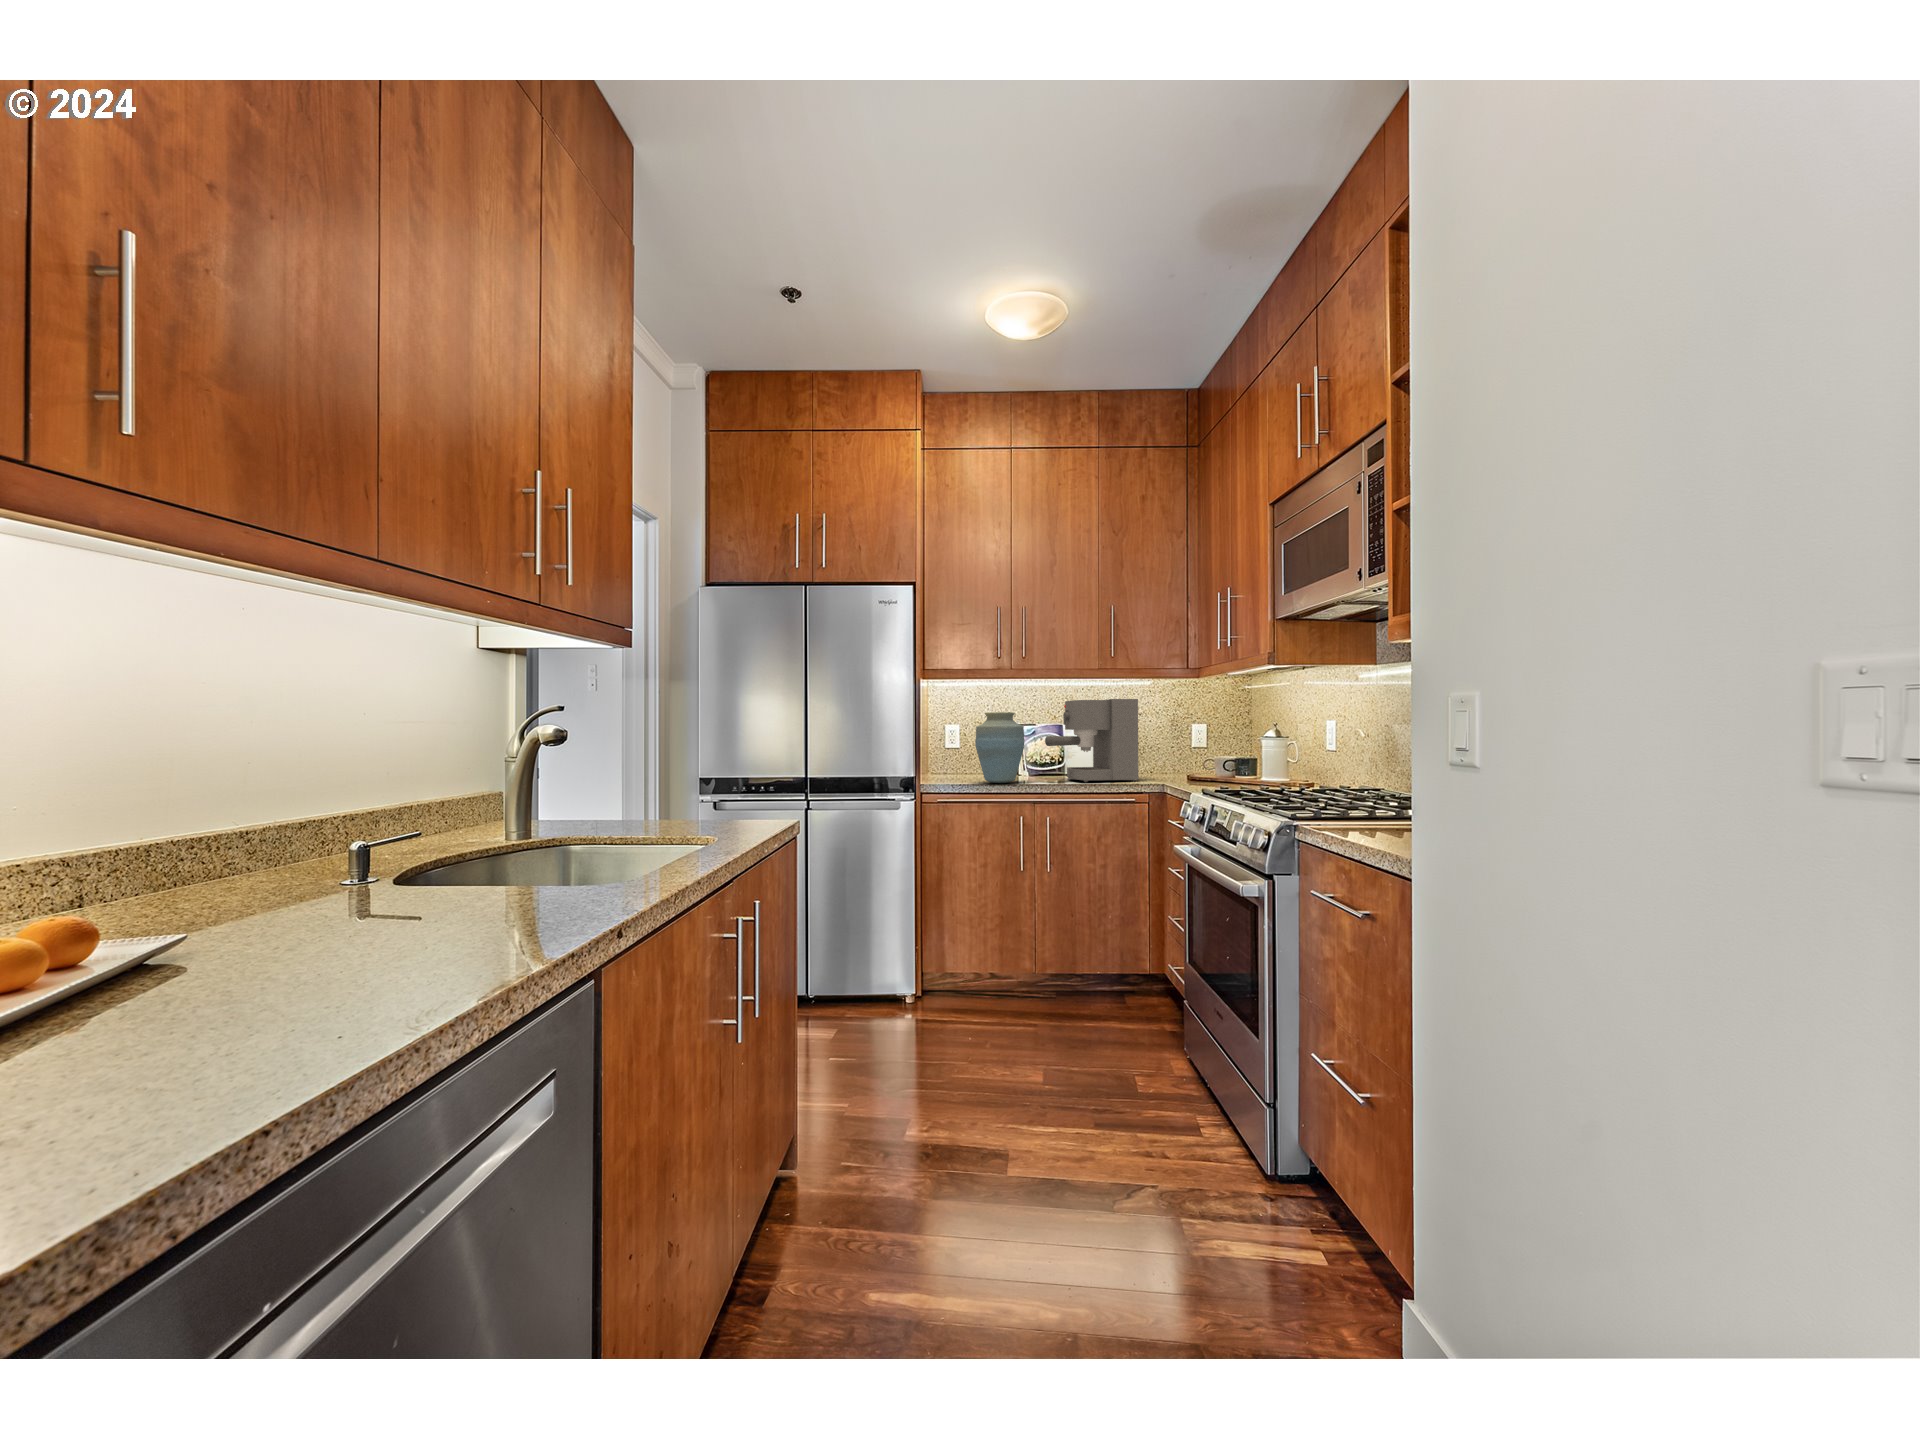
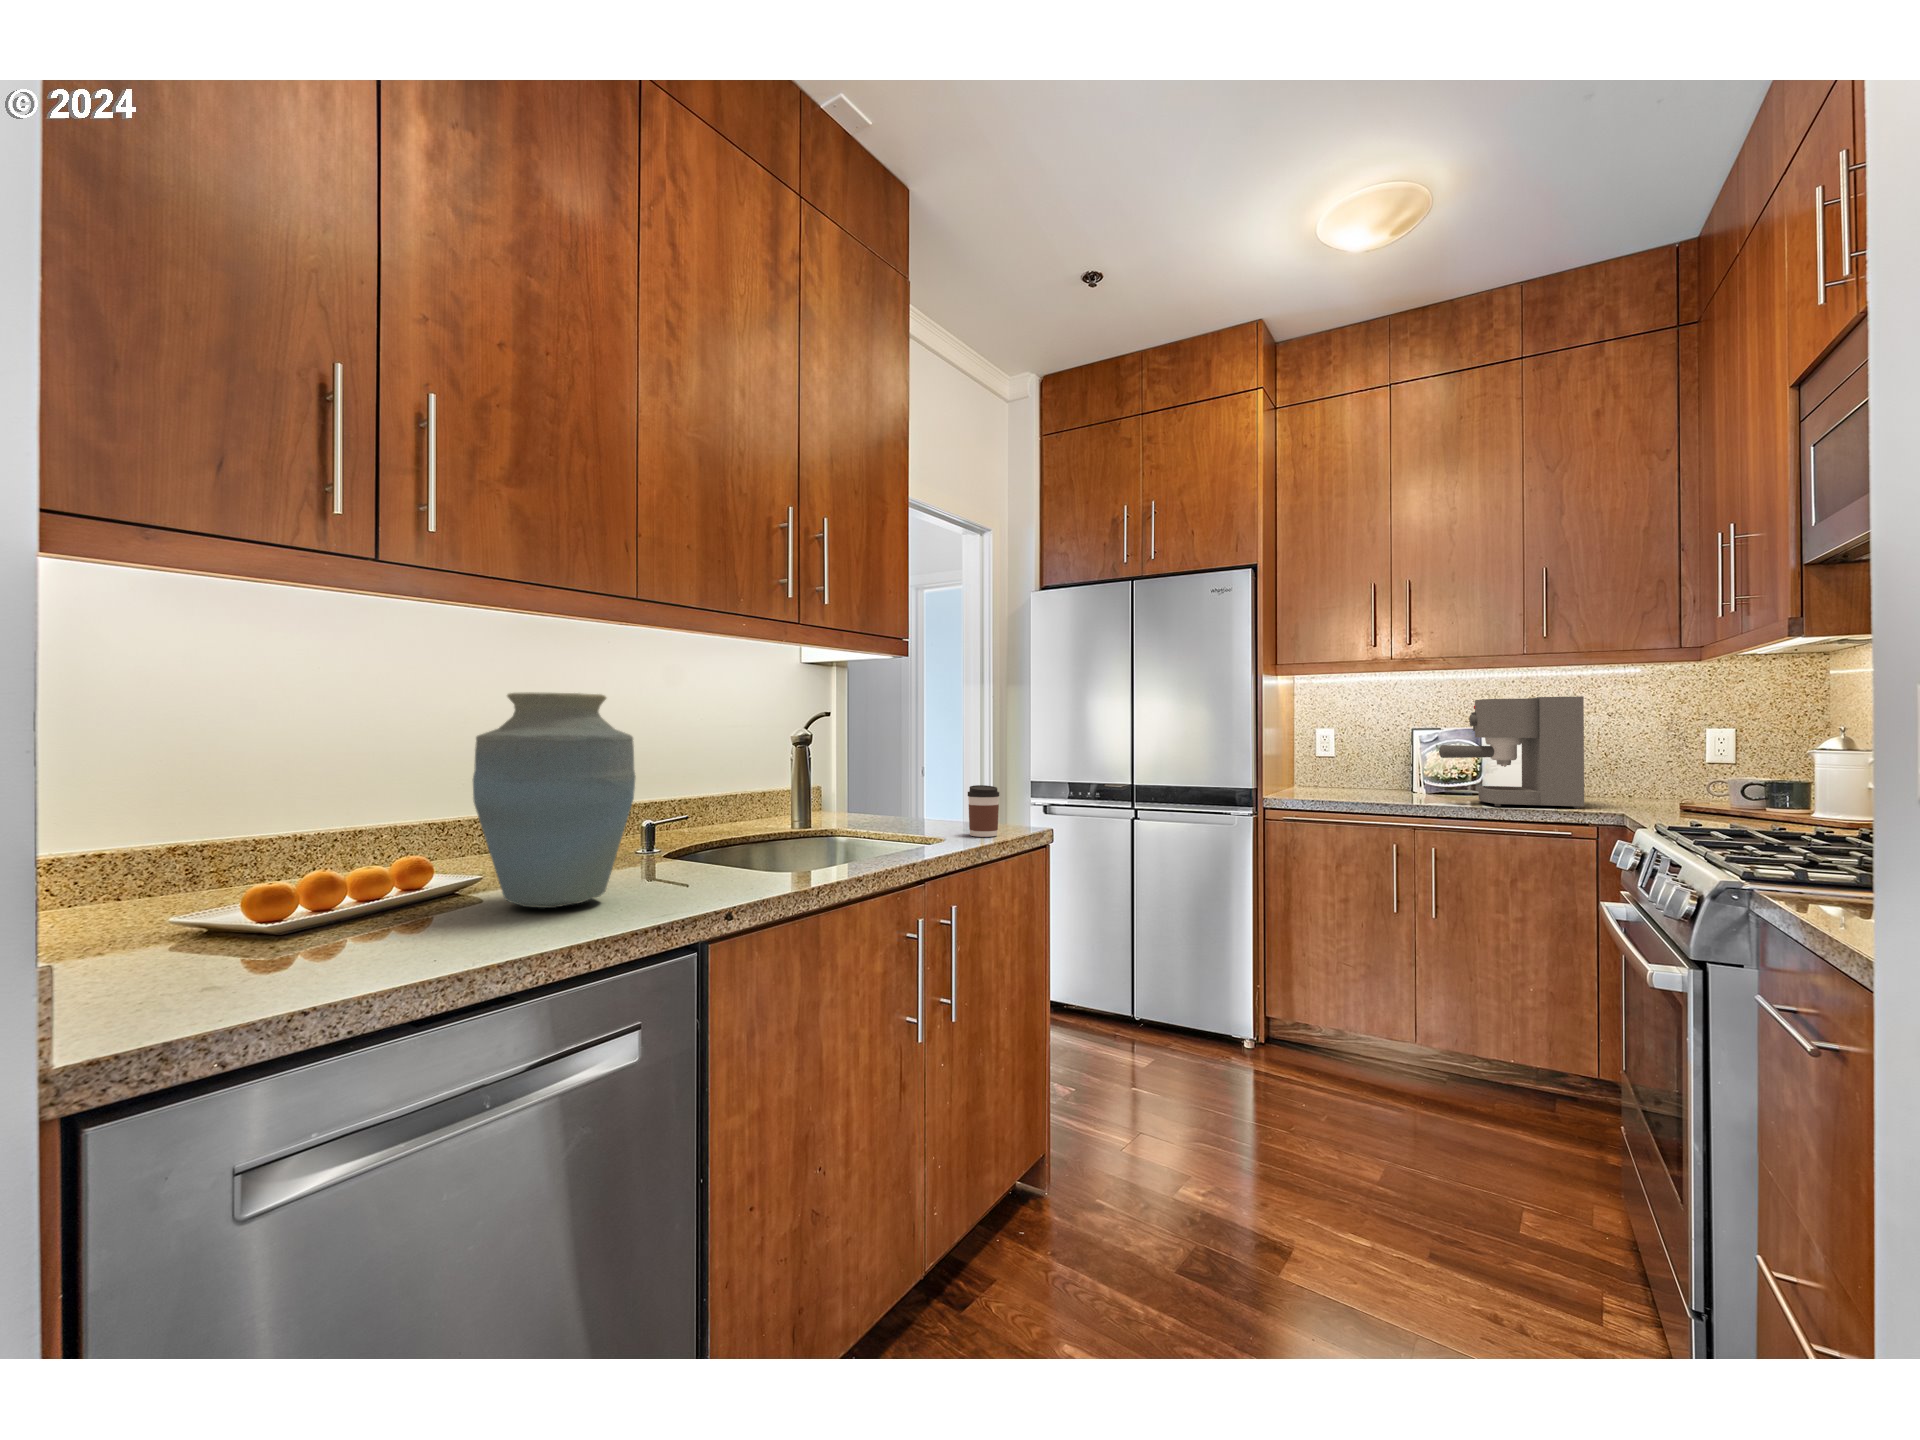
vase: present [975,712,1025,783] -> present [473,692,635,908]
coffee cup: none [709,781,743,833] -> present [968,785,999,837]

